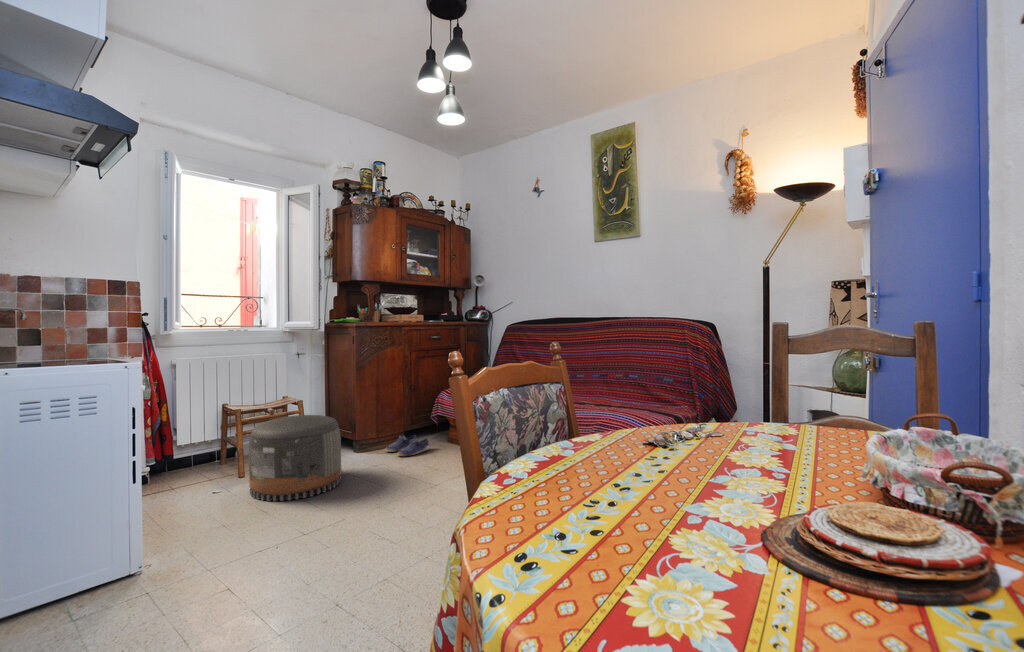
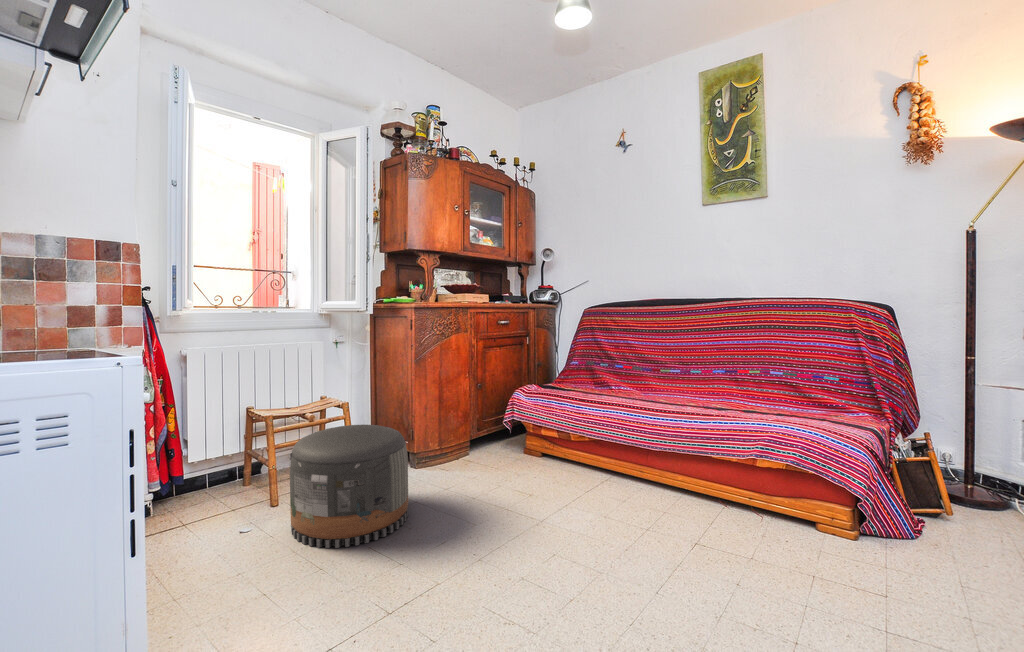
shoe: present [385,435,429,456] -> none [448,445,503,474]

